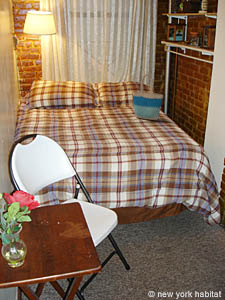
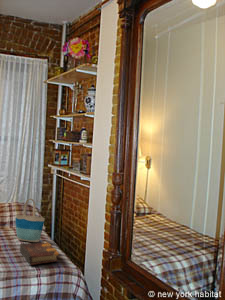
book: none [139,119,181,141] -> present [20,242,59,265]

